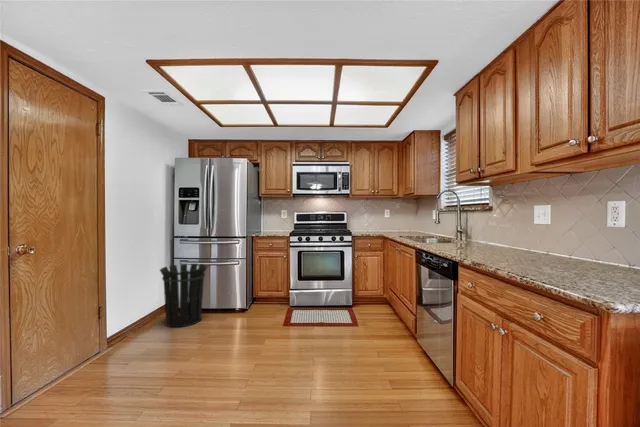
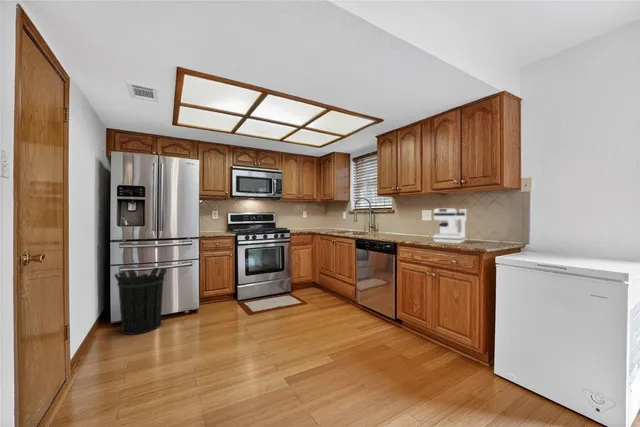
coffee maker: none [516,200,604,276] -> present [434,209,465,243]

